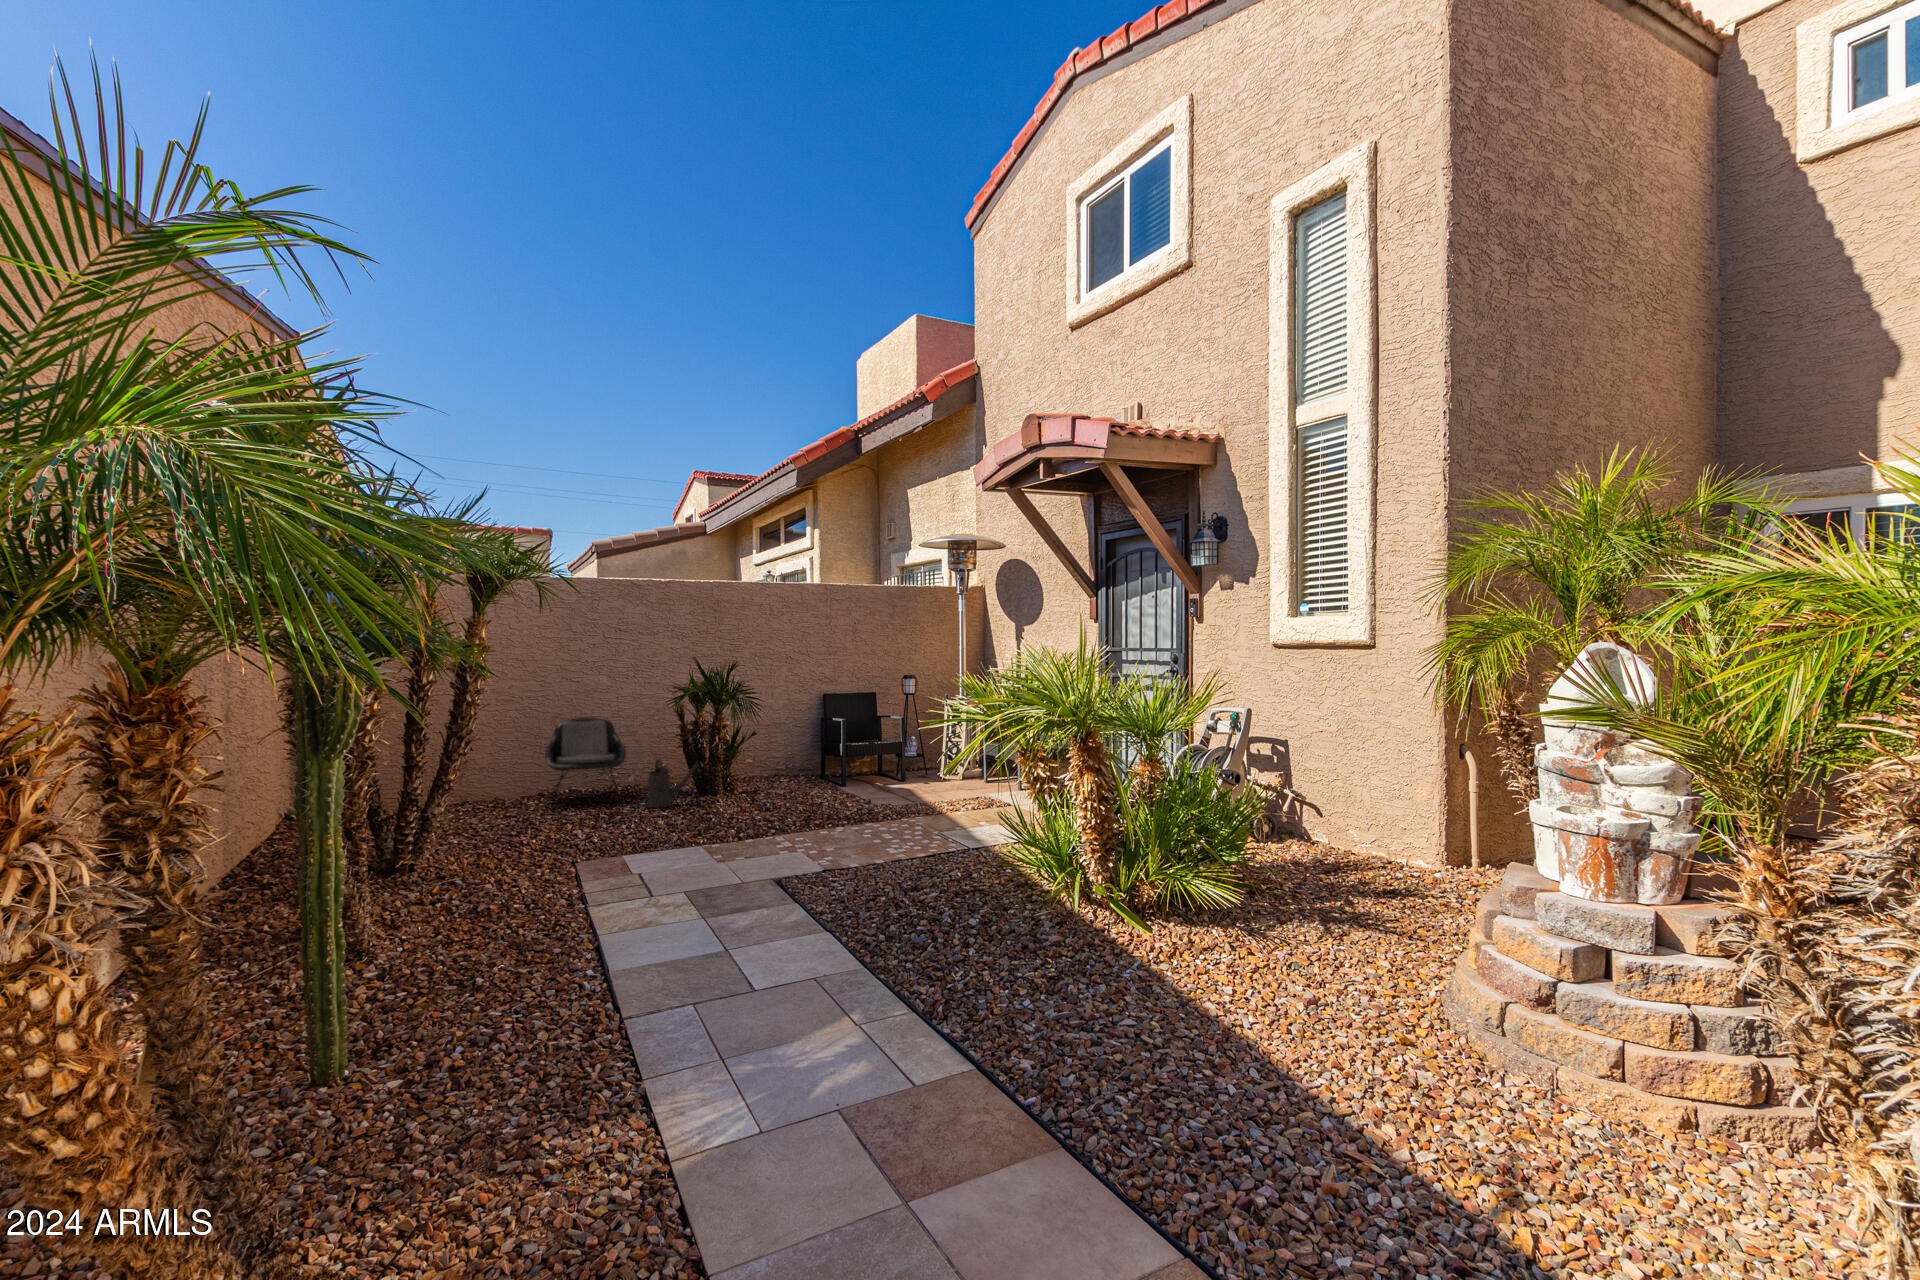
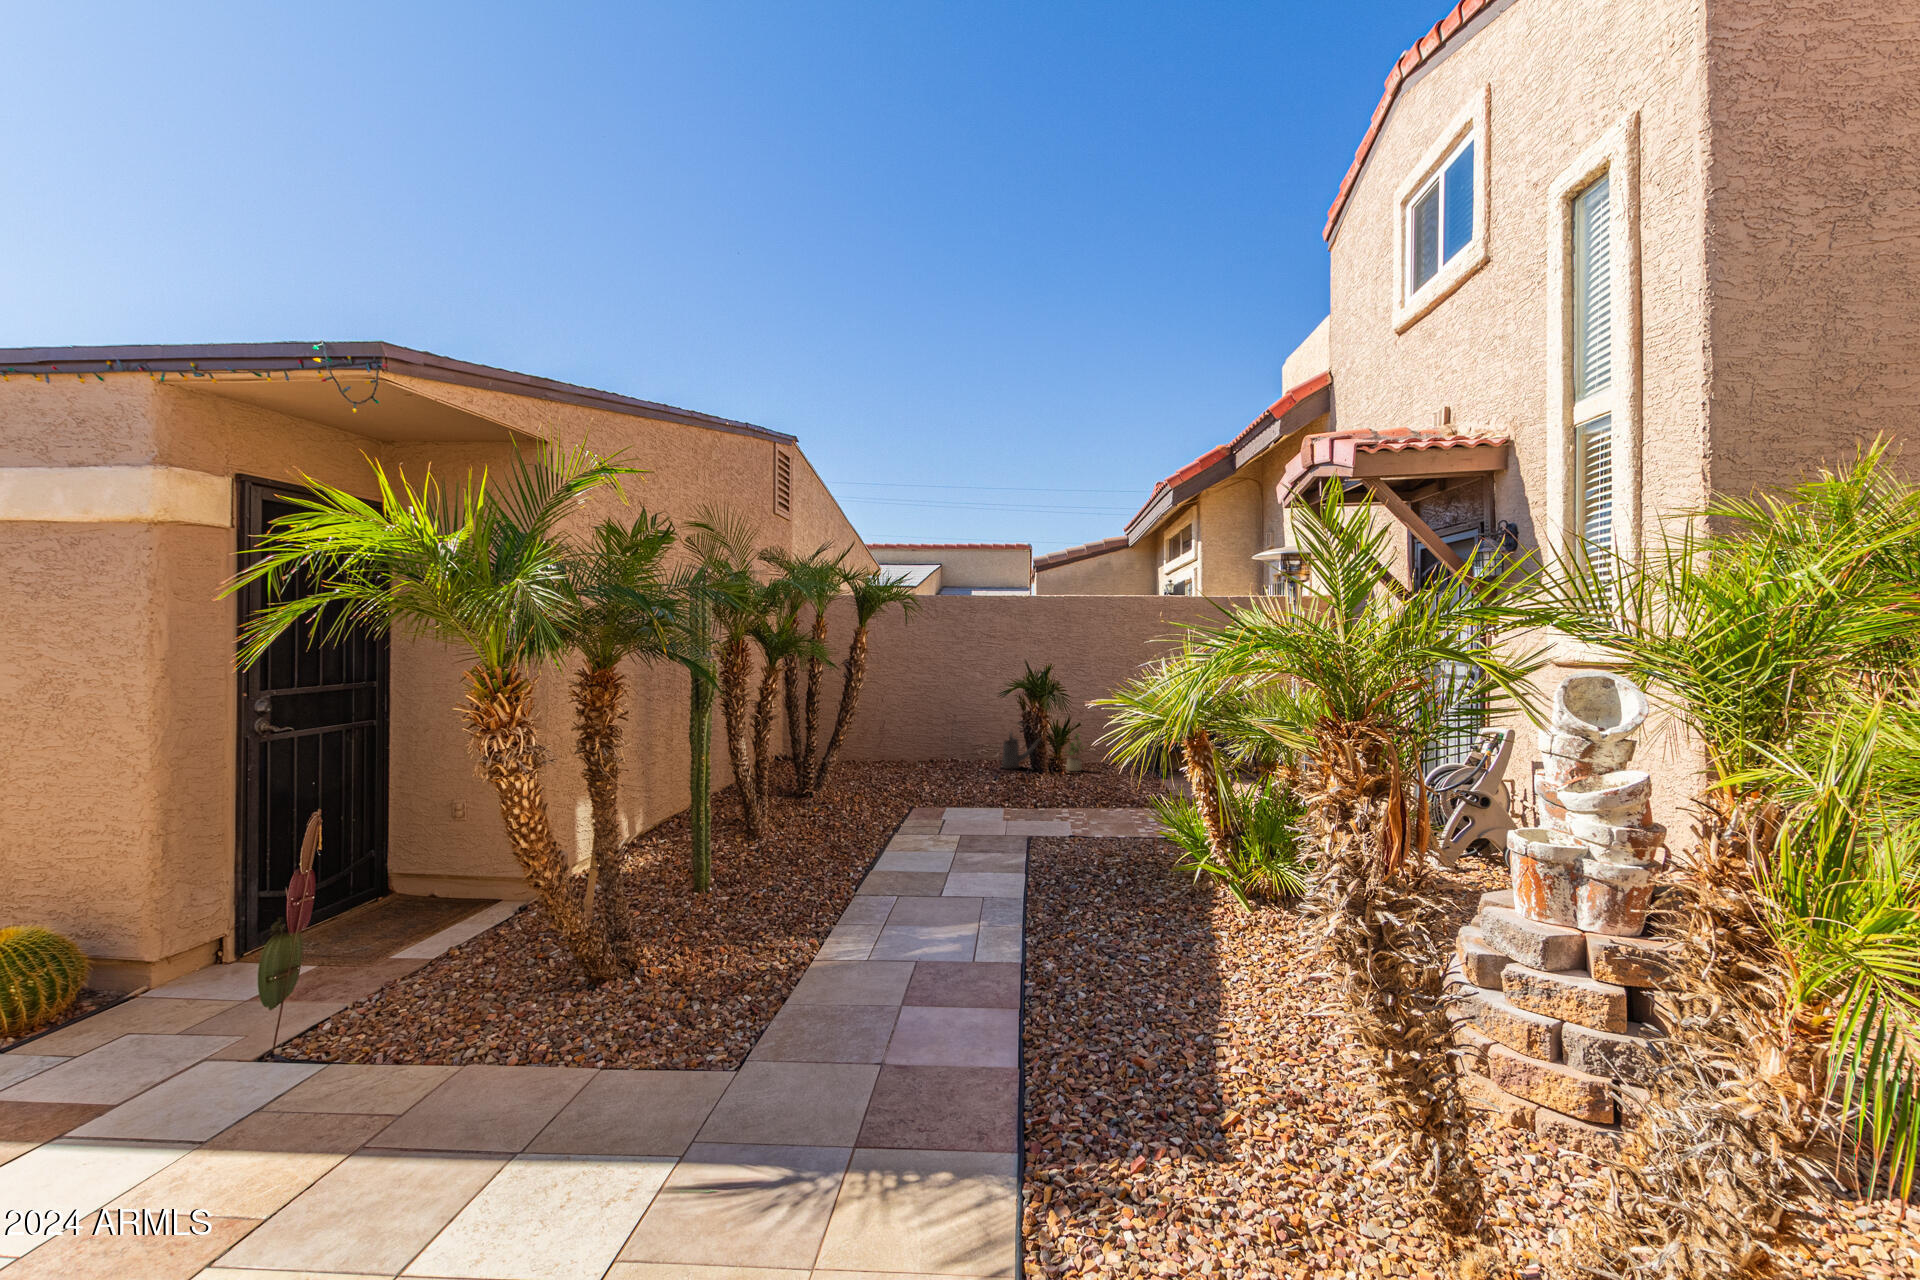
lounge chair: present [545,717,626,807] -> none [940,696,996,762]
potted plant: none [730,753,756,801] -> present [1067,734,1082,771]

